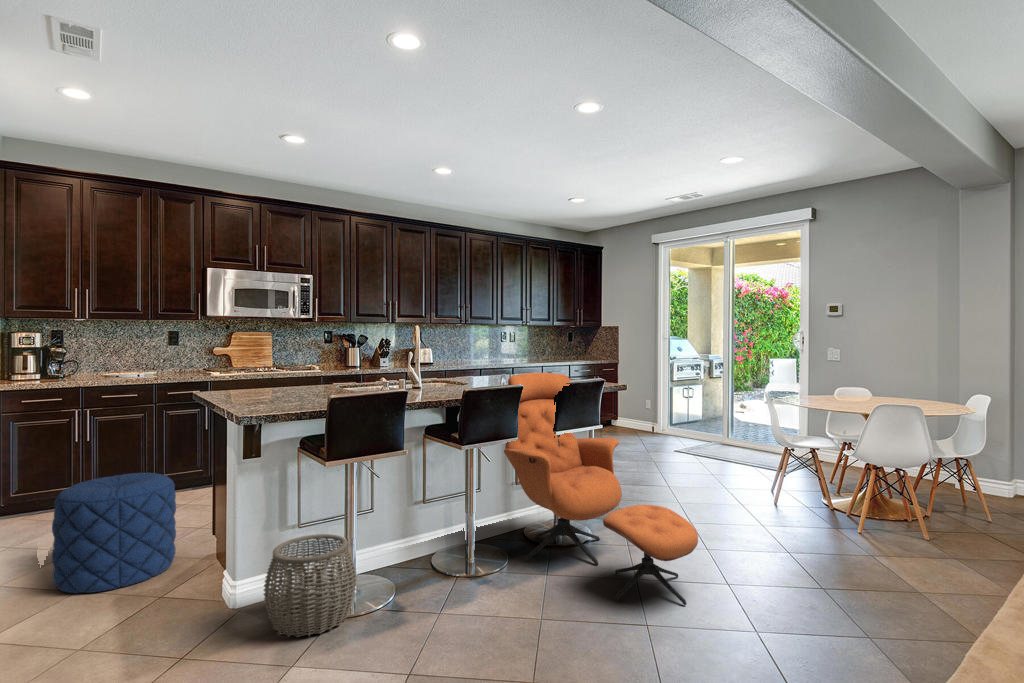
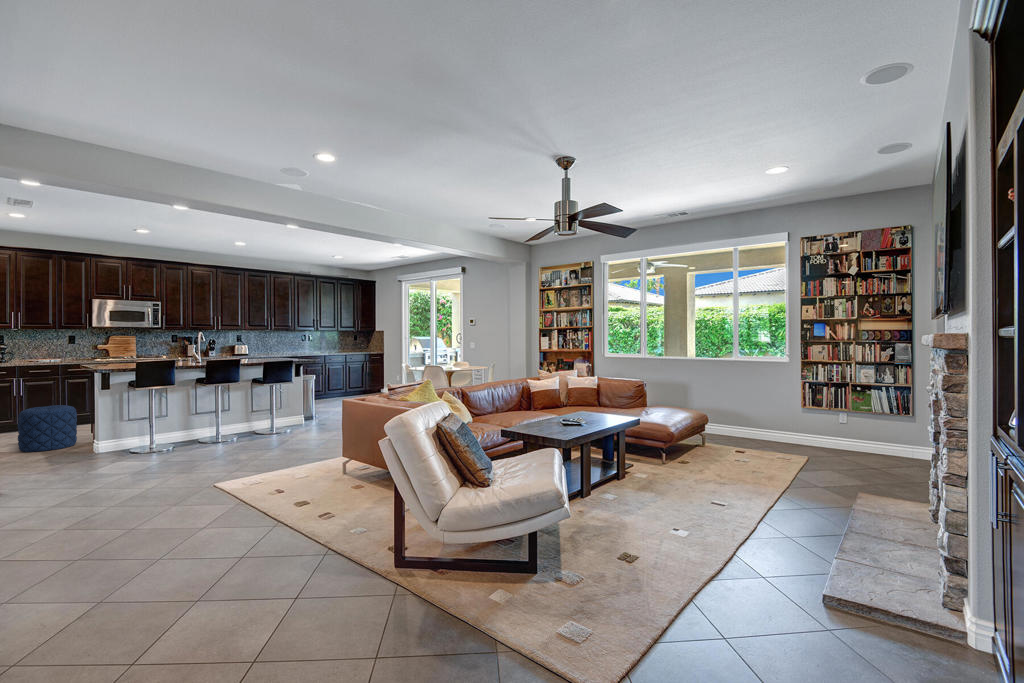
lounge chair: present [504,373,698,605] -> none [235,361,299,444]
woven basket: present [264,534,357,637] -> none [116,423,156,455]

